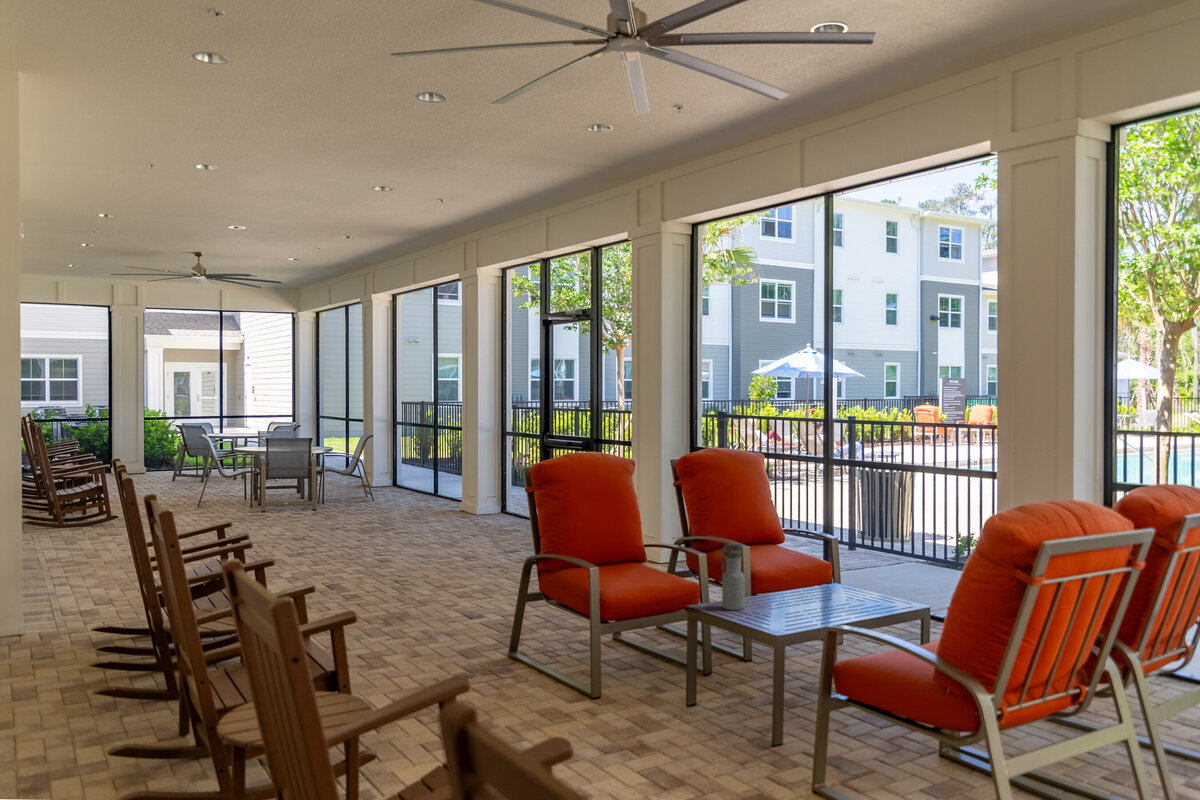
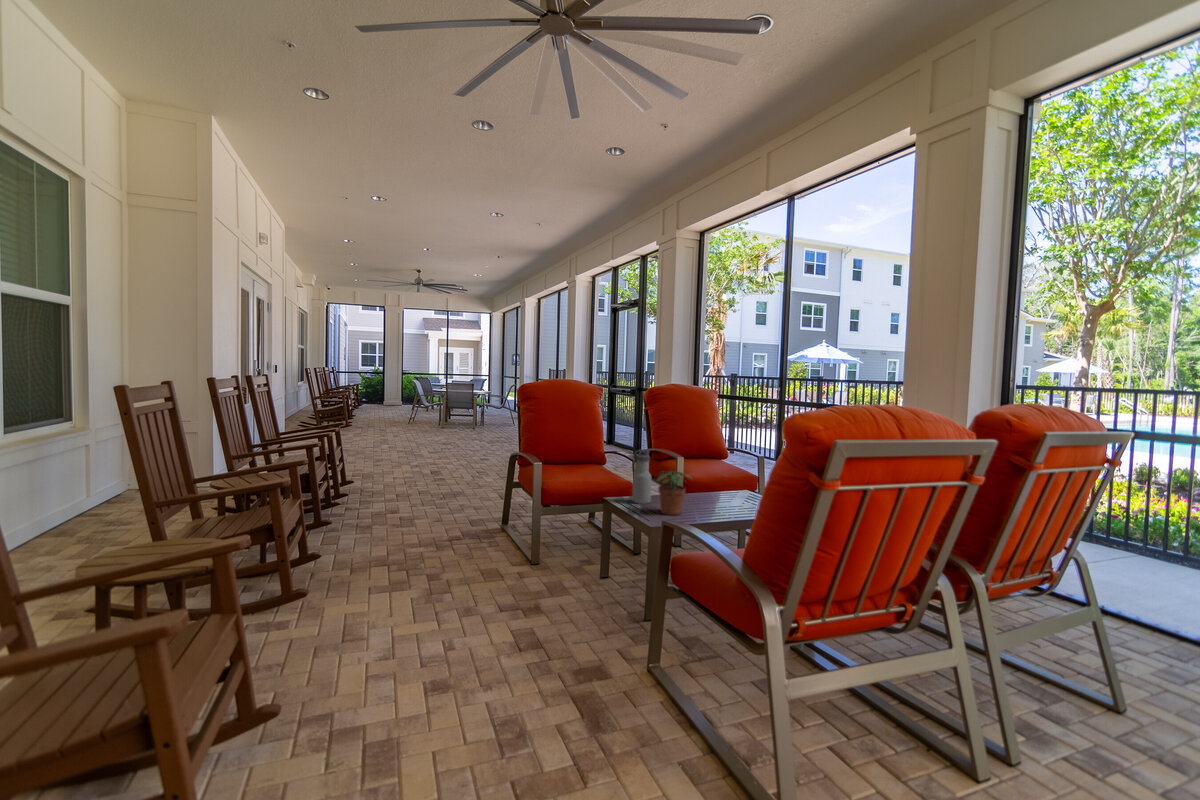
potted plant: none [763,568,805,621] -> present [657,471,692,515]

